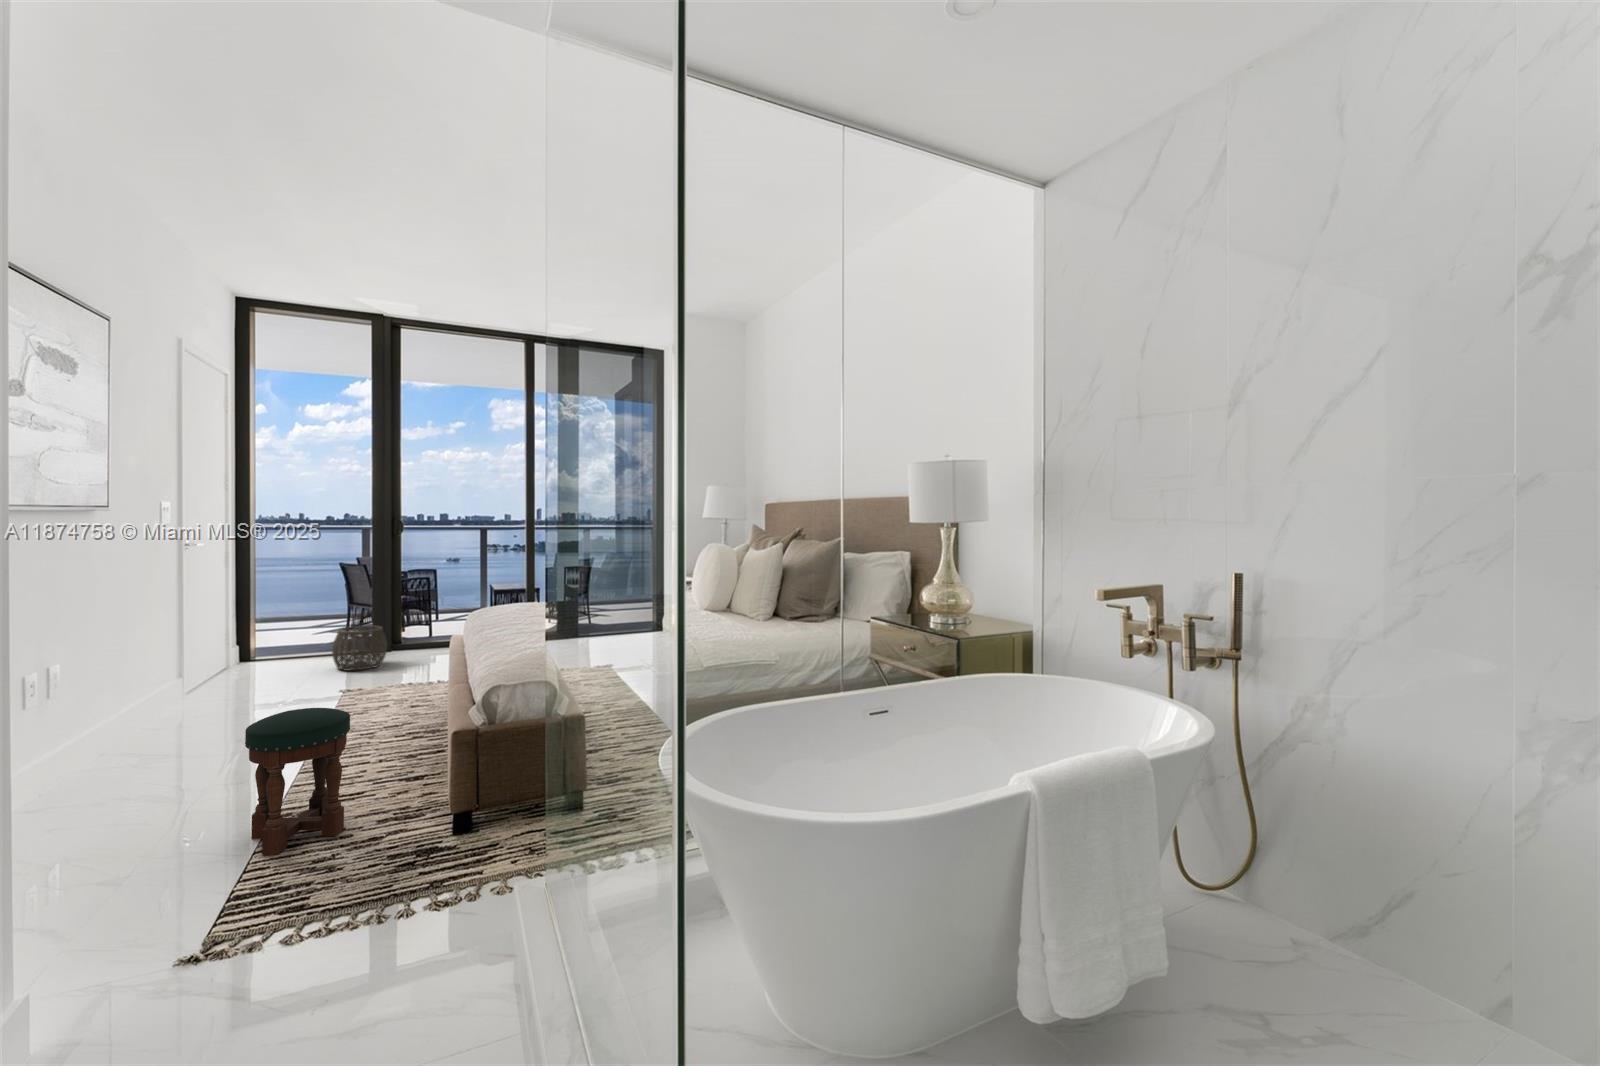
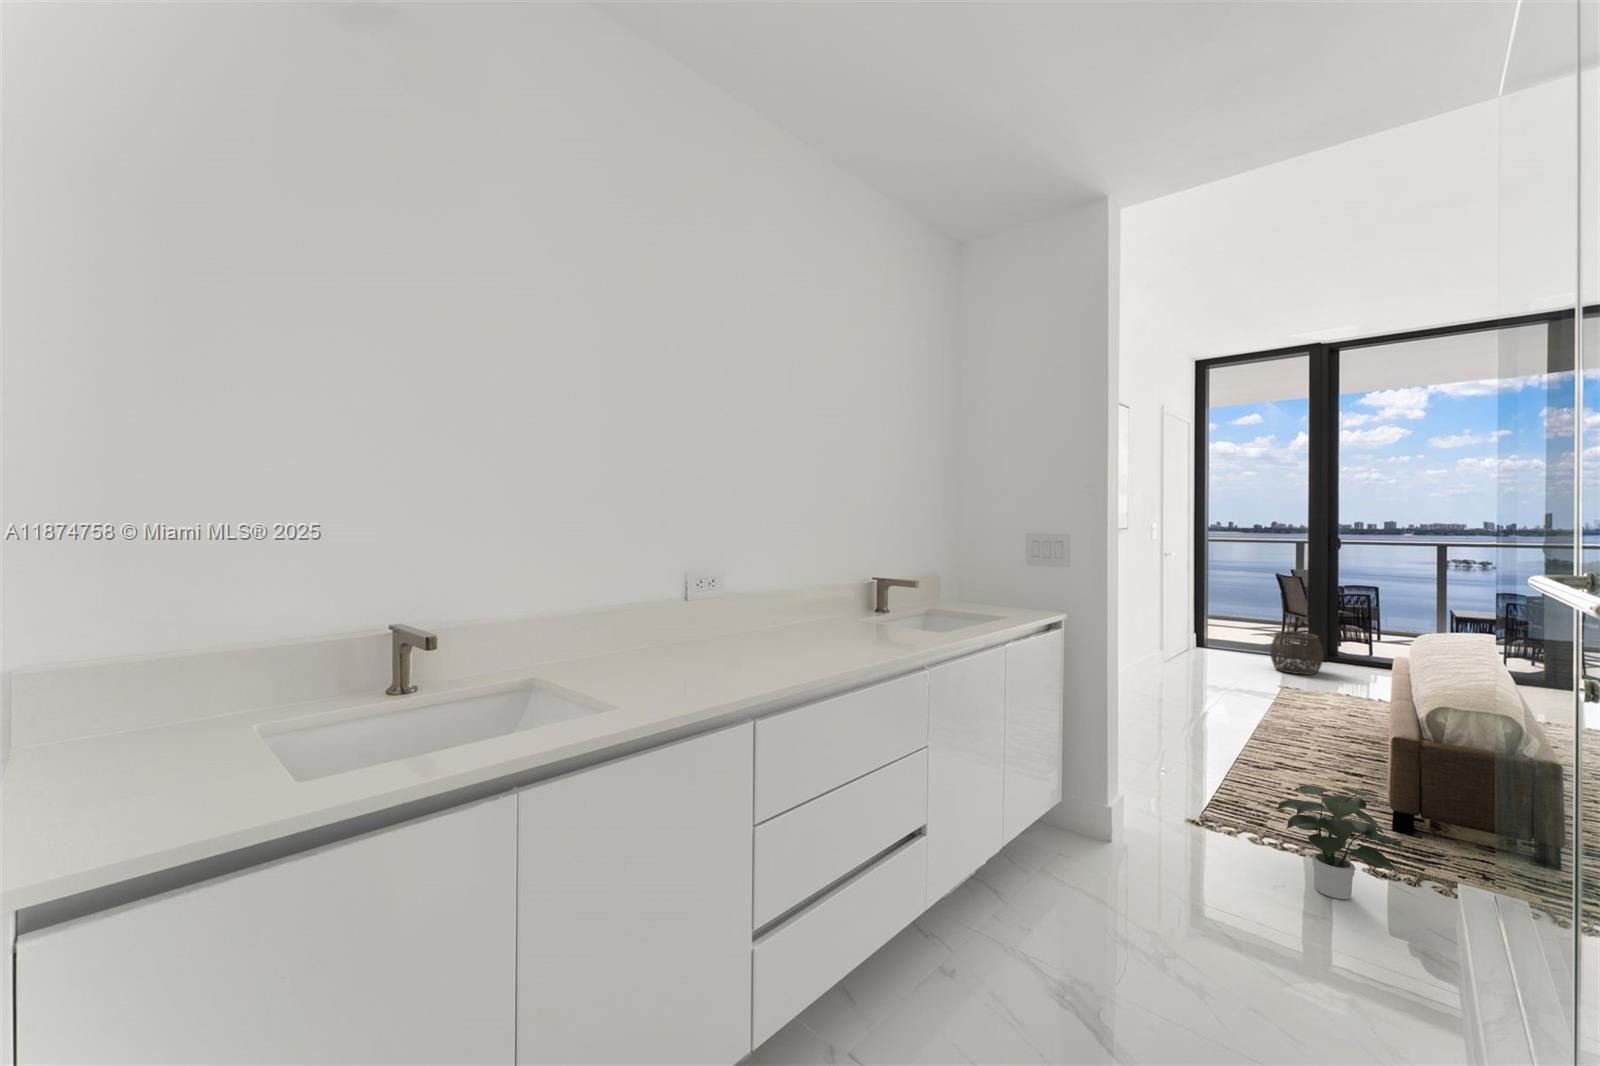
stool: present [245,708,350,855] -> none [1218,682,1294,791]
potted plant: none [316,825,466,984] -> present [1277,785,1403,899]

